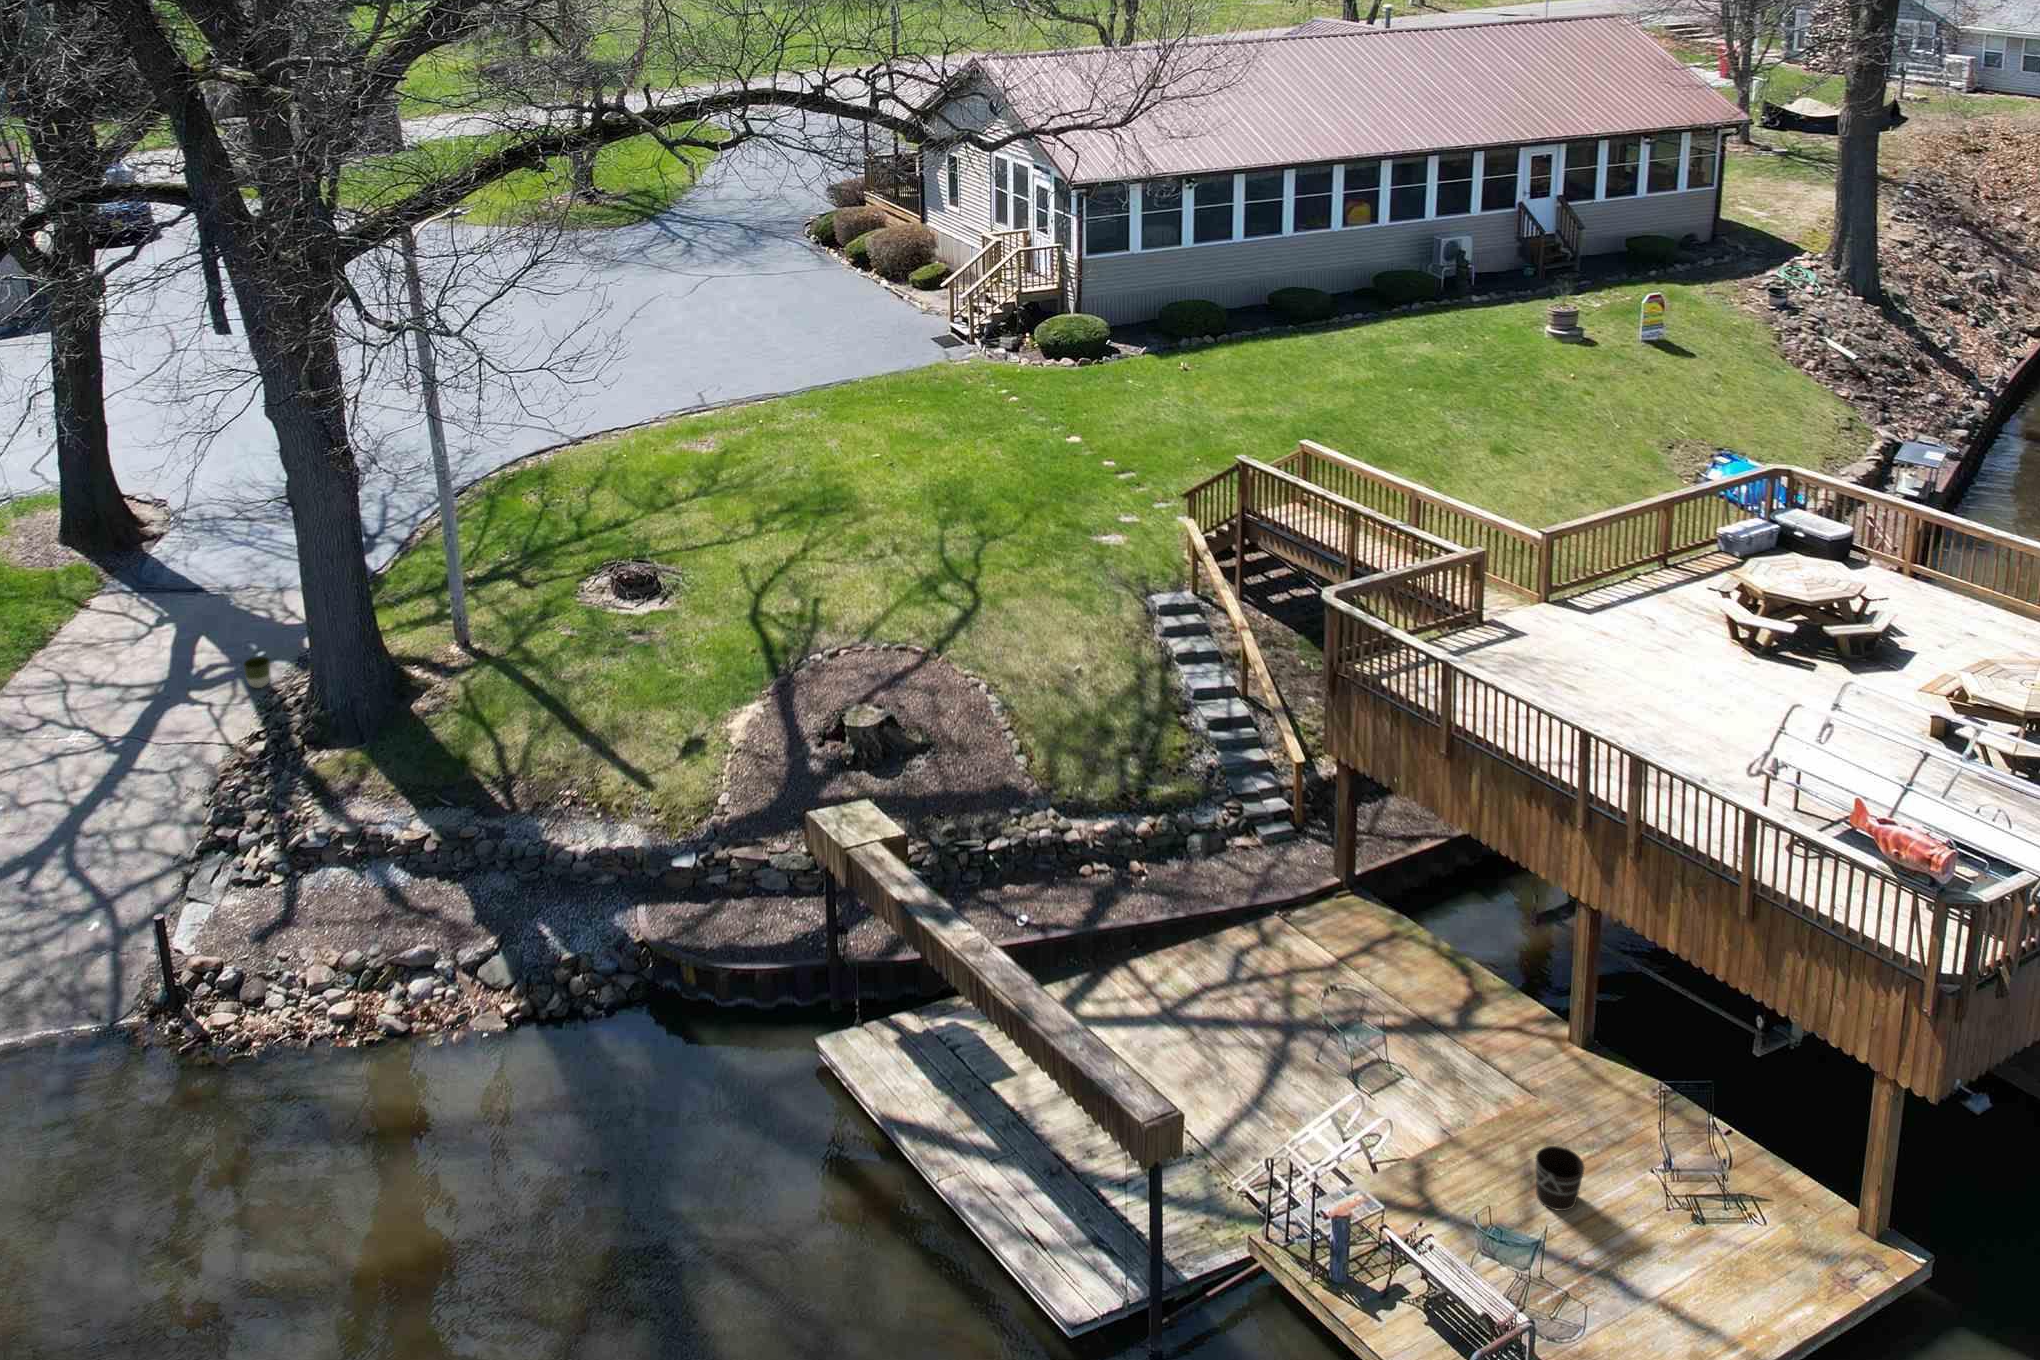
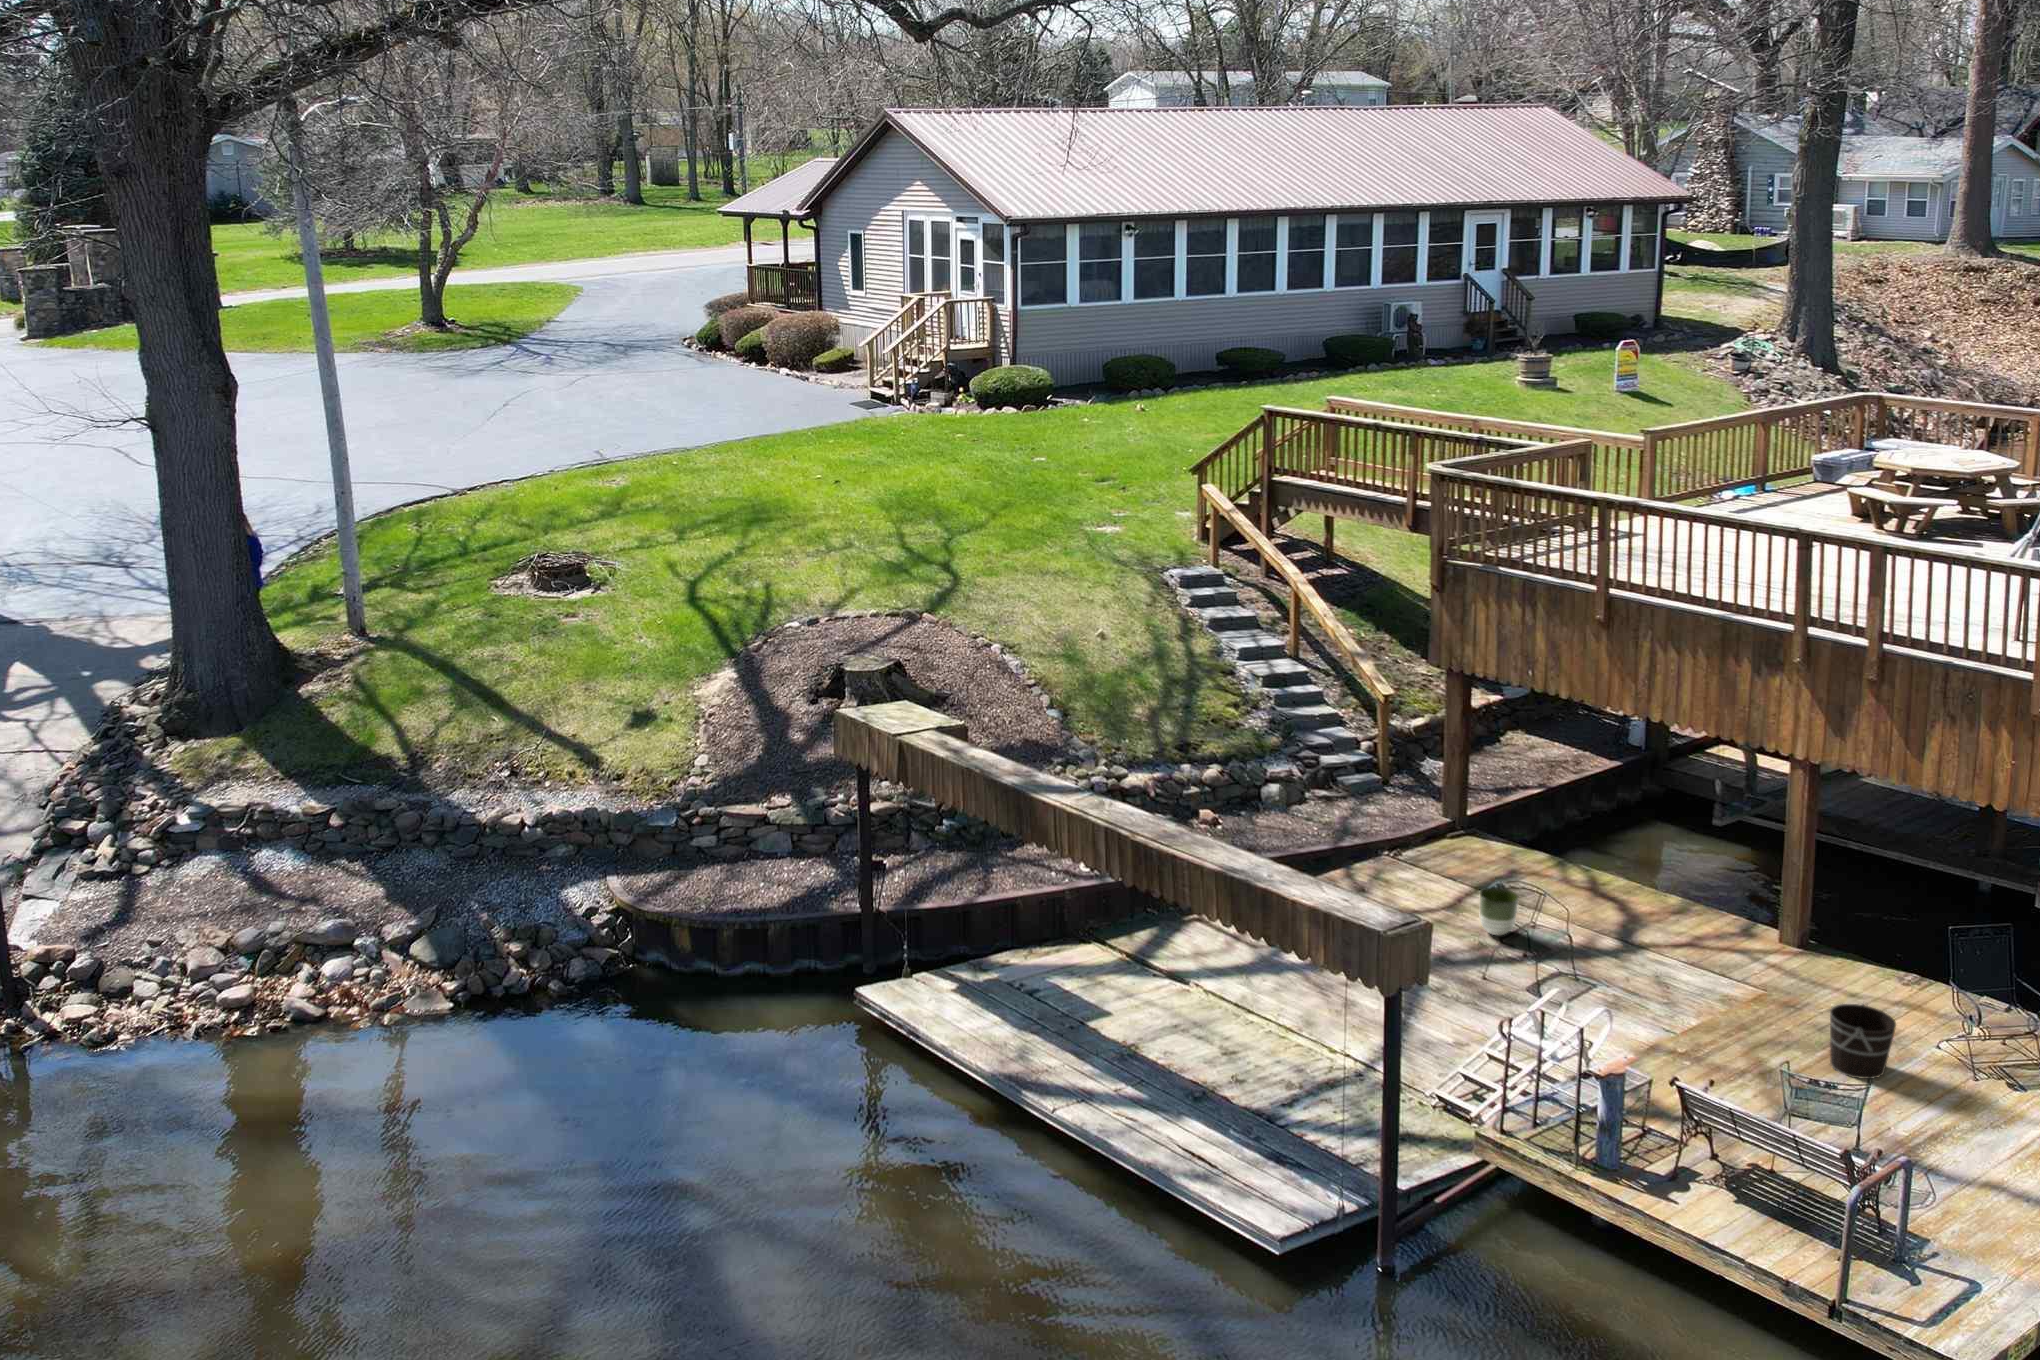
planter: present [244,657,270,688] -> present [1479,887,1518,935]

